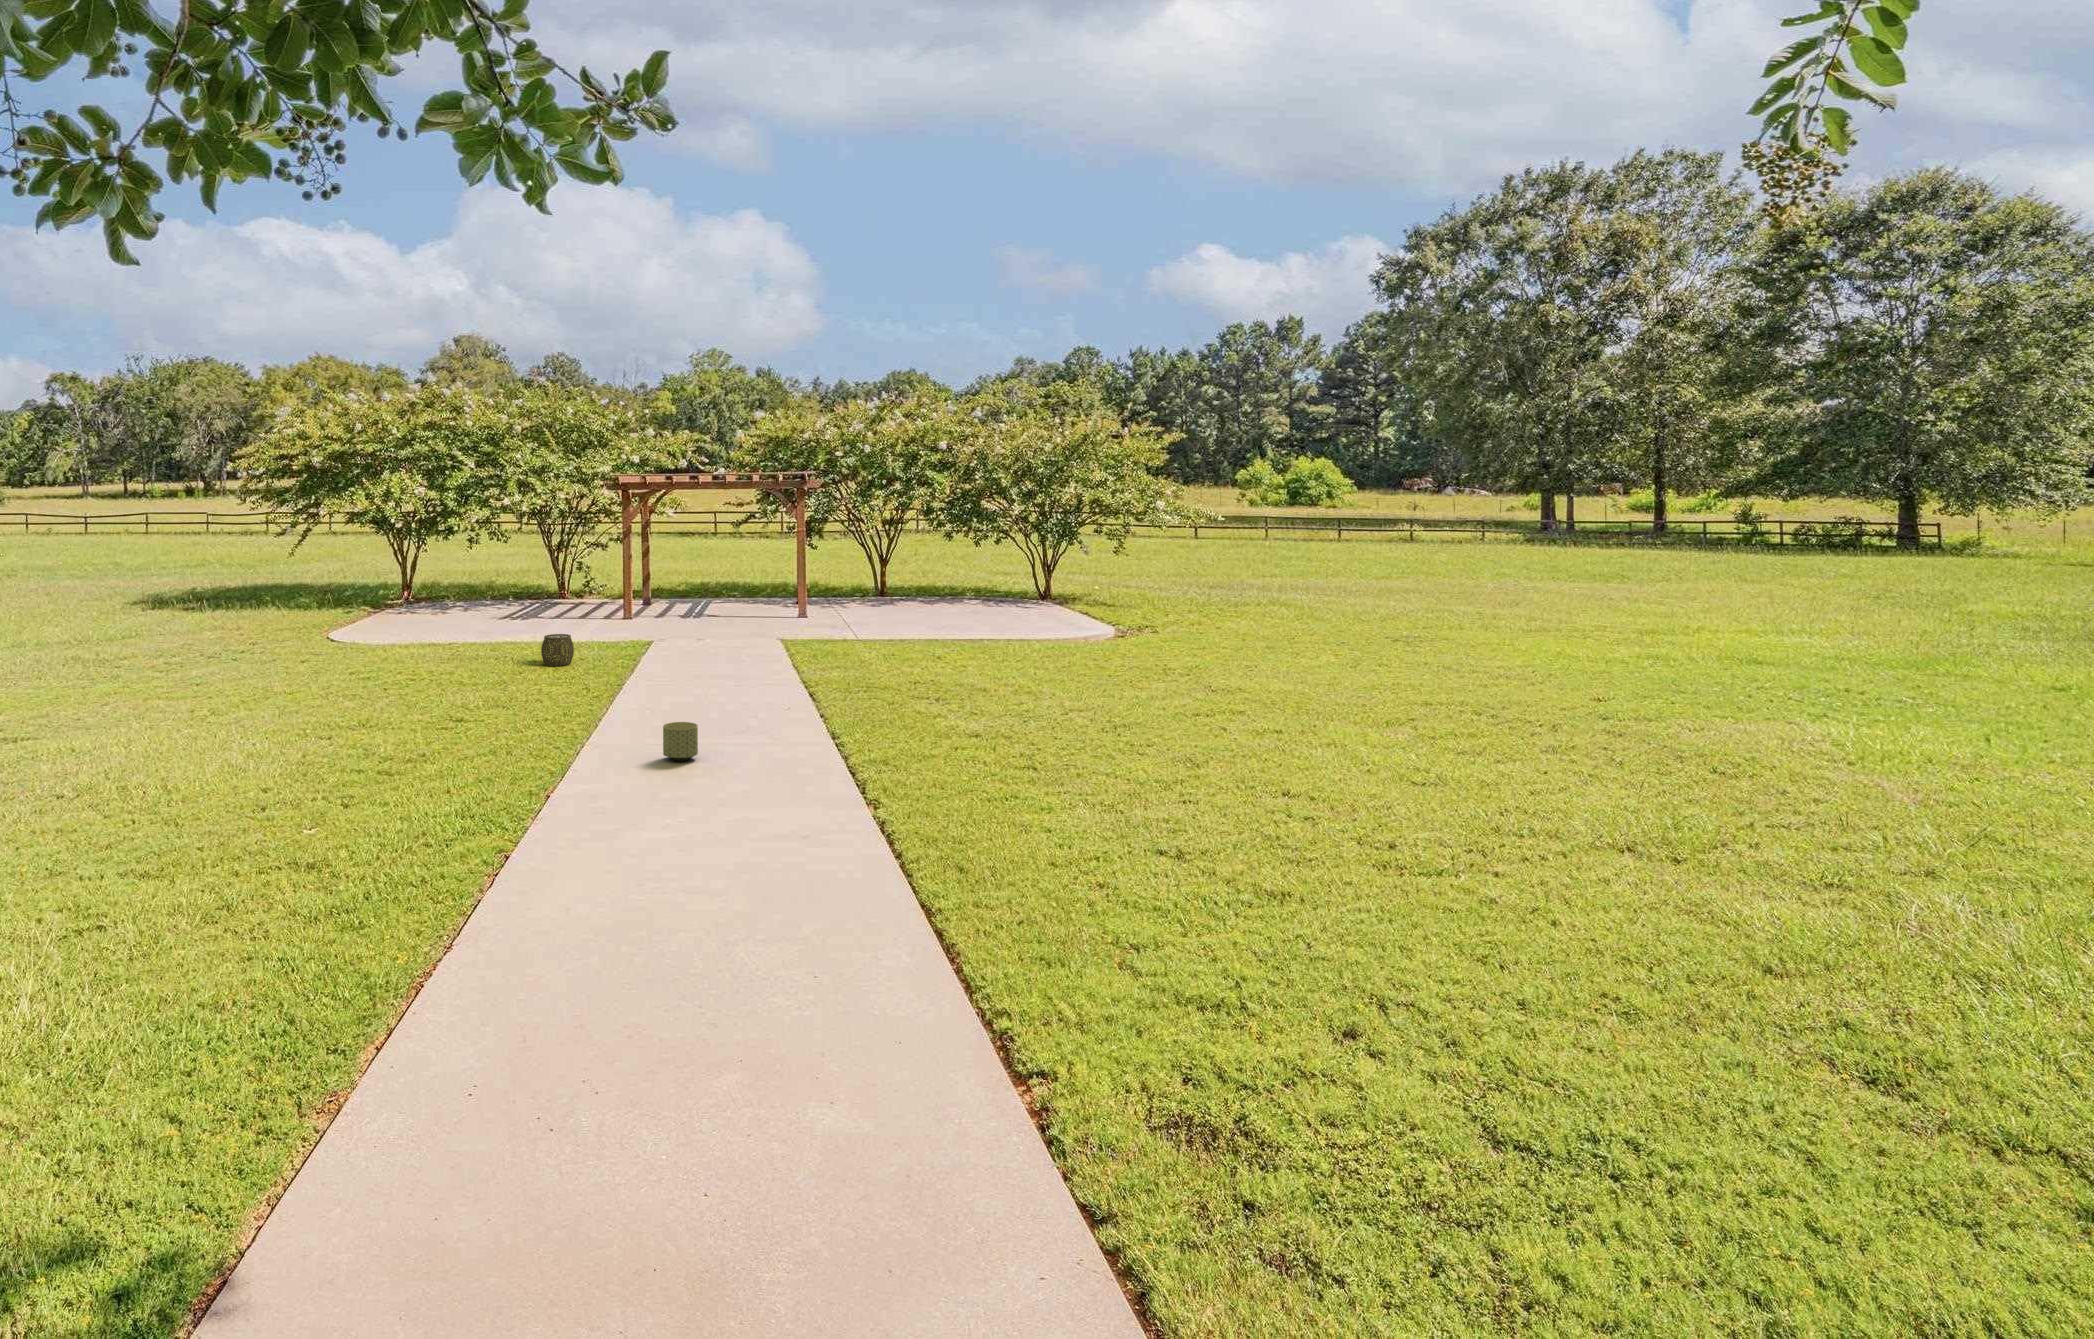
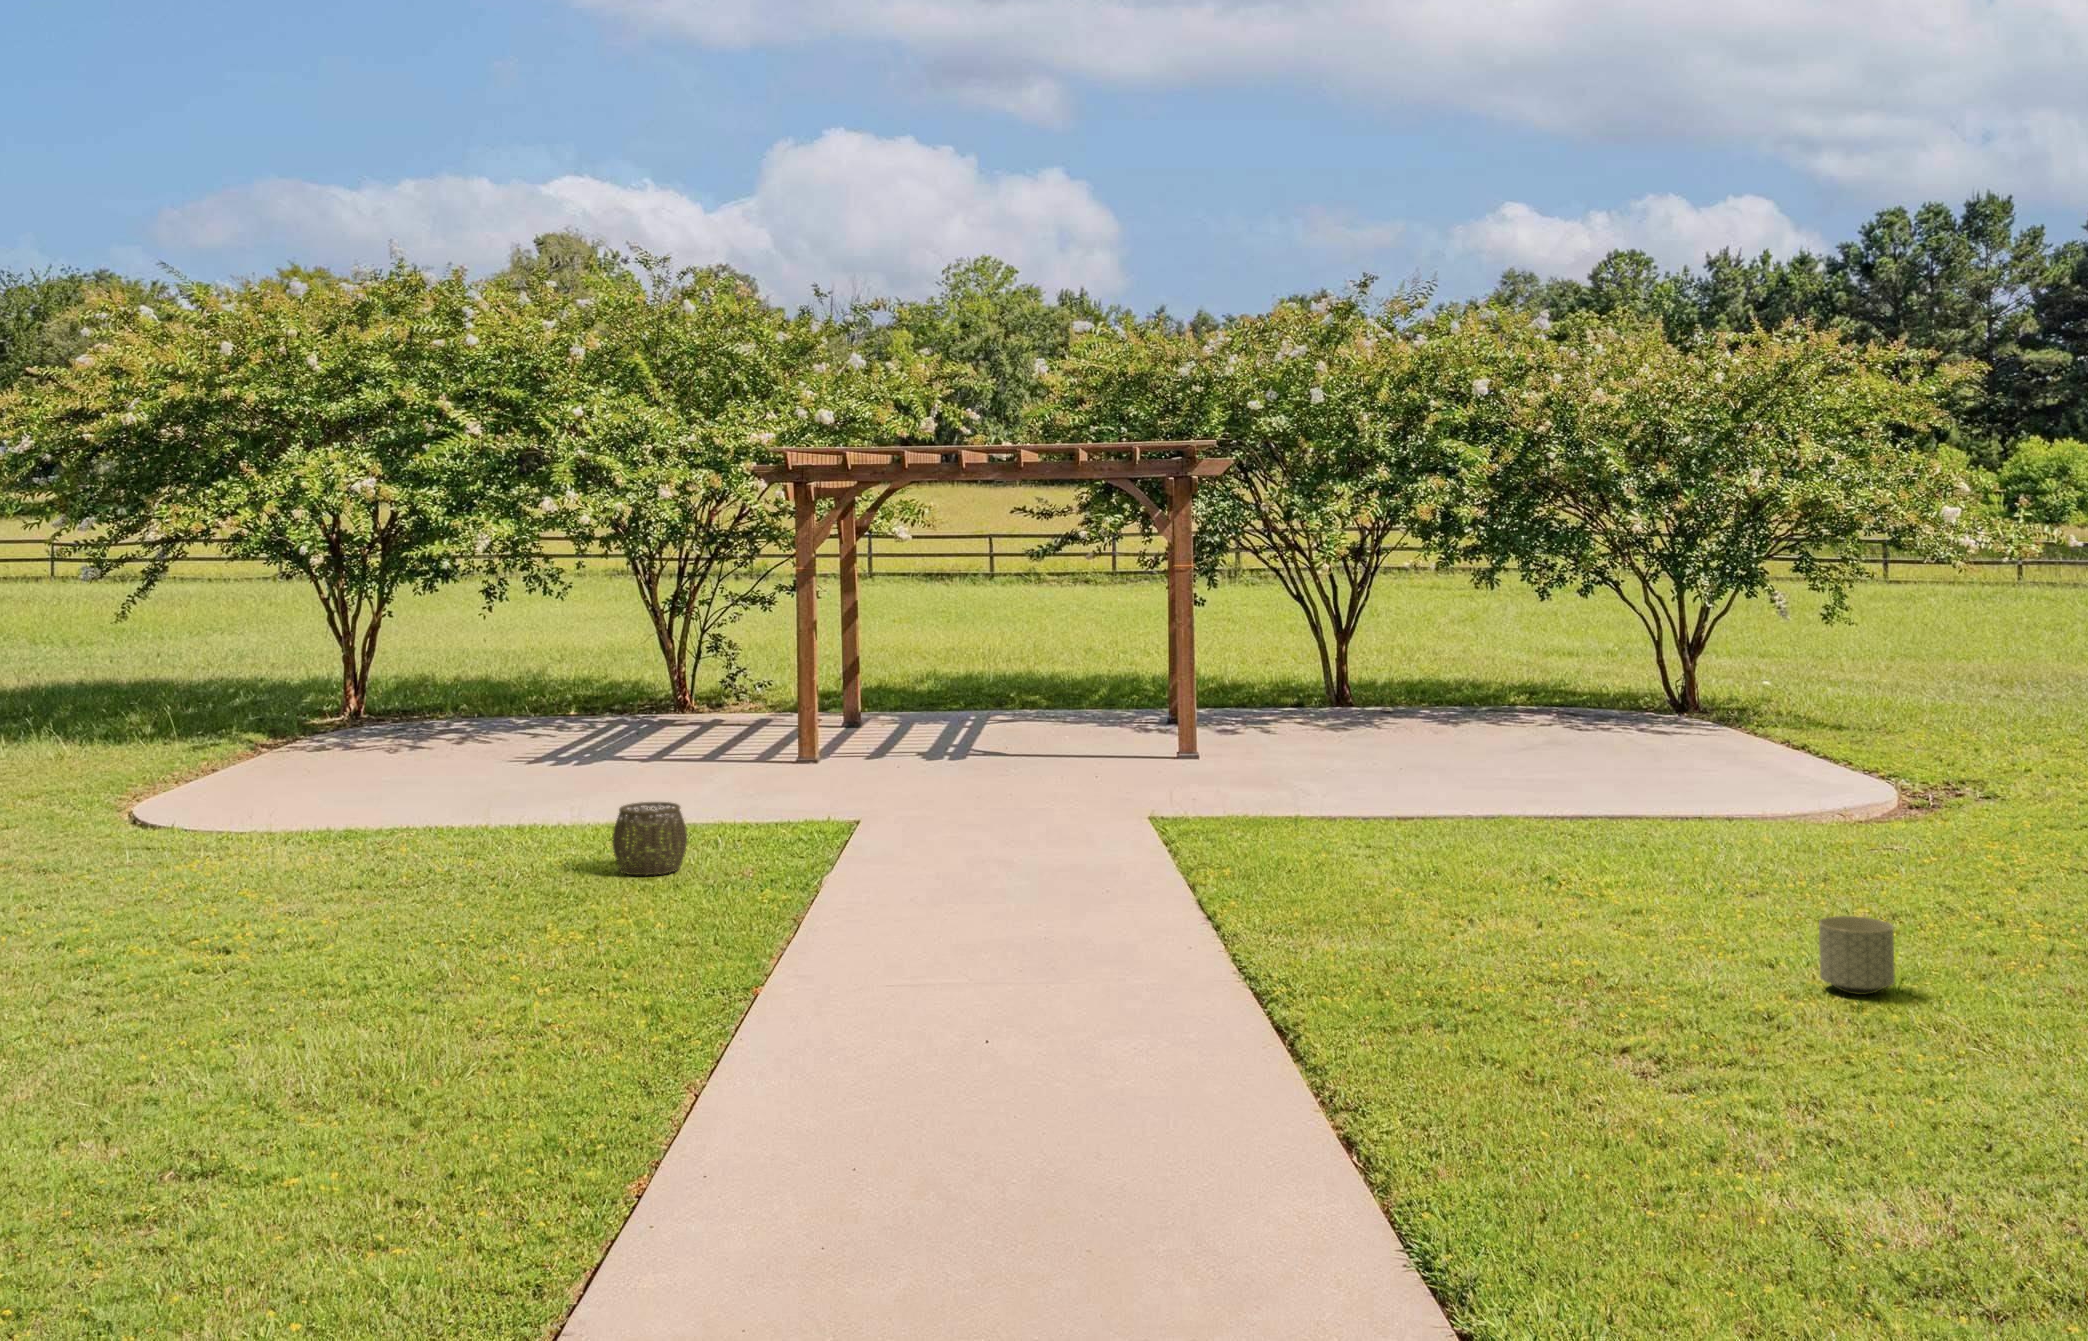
planter: present [663,722,698,761] -> present [1819,916,1895,995]

